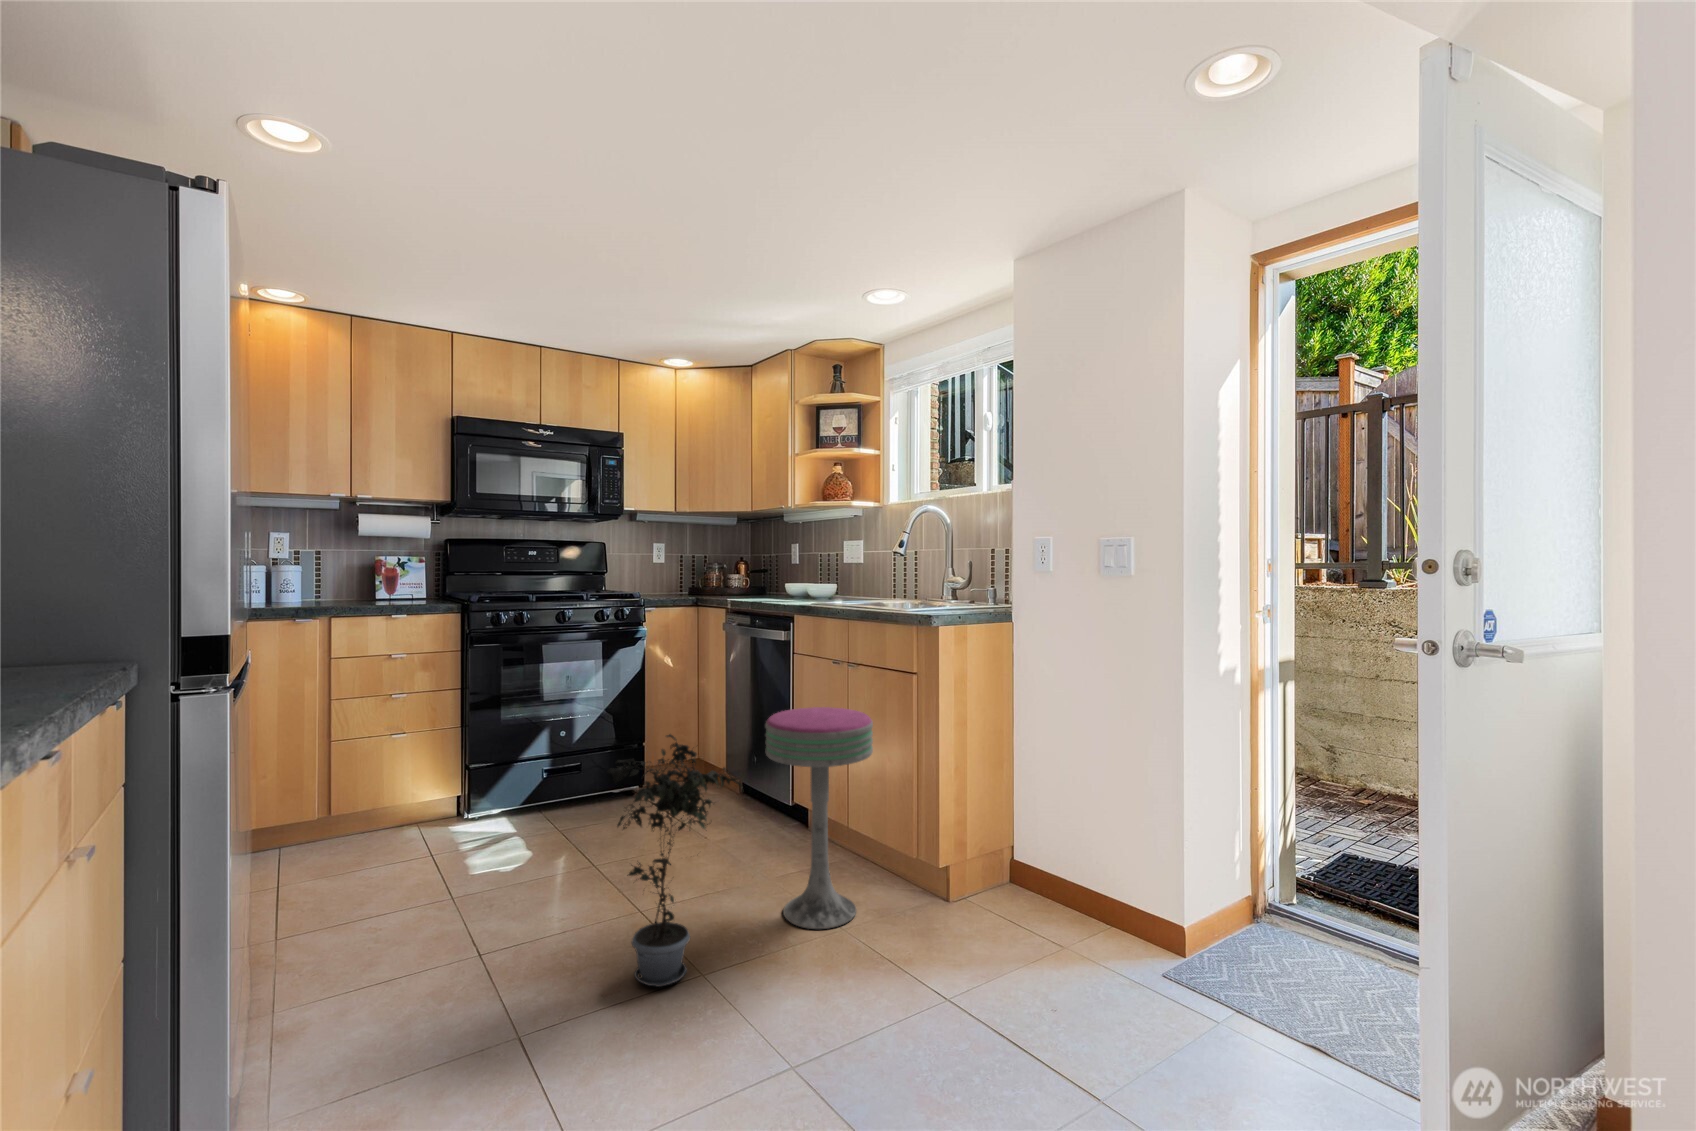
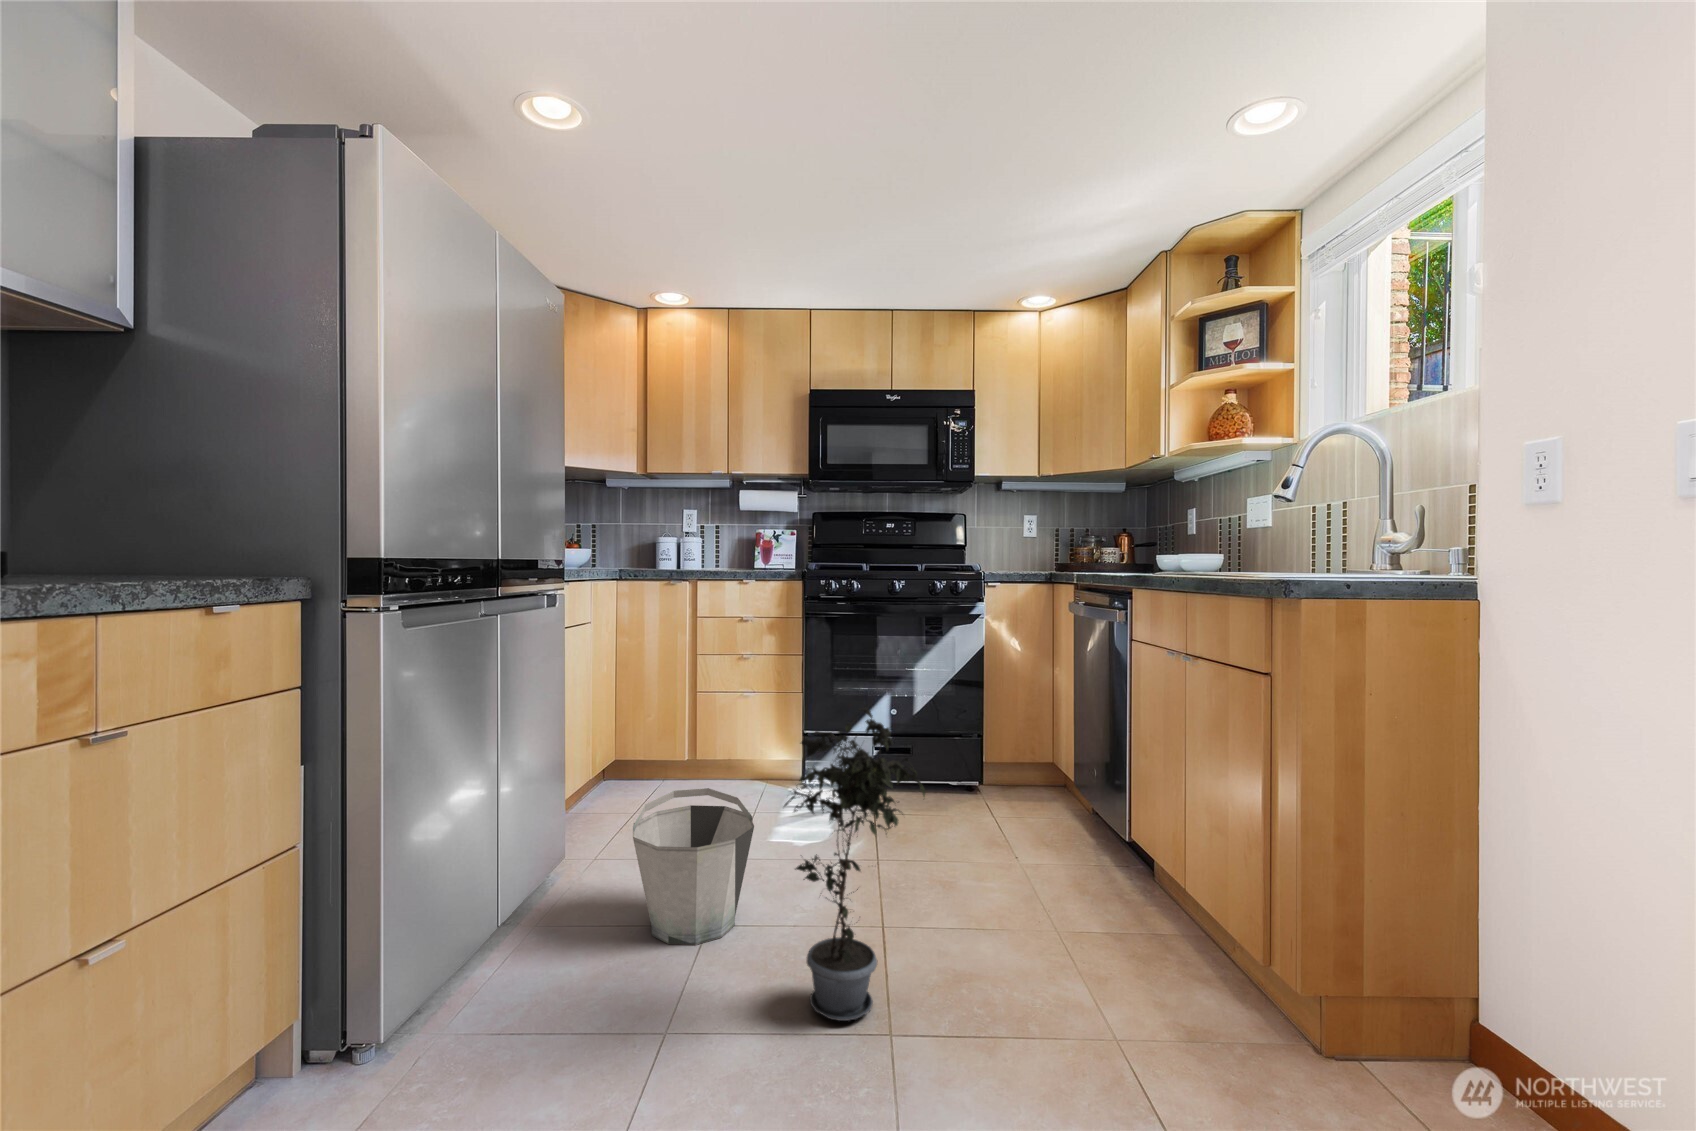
bar stool: present [765,707,873,929] -> none [1013,704,1176,1030]
bucket: none [399,836,532,991] -> present [633,788,754,945]

